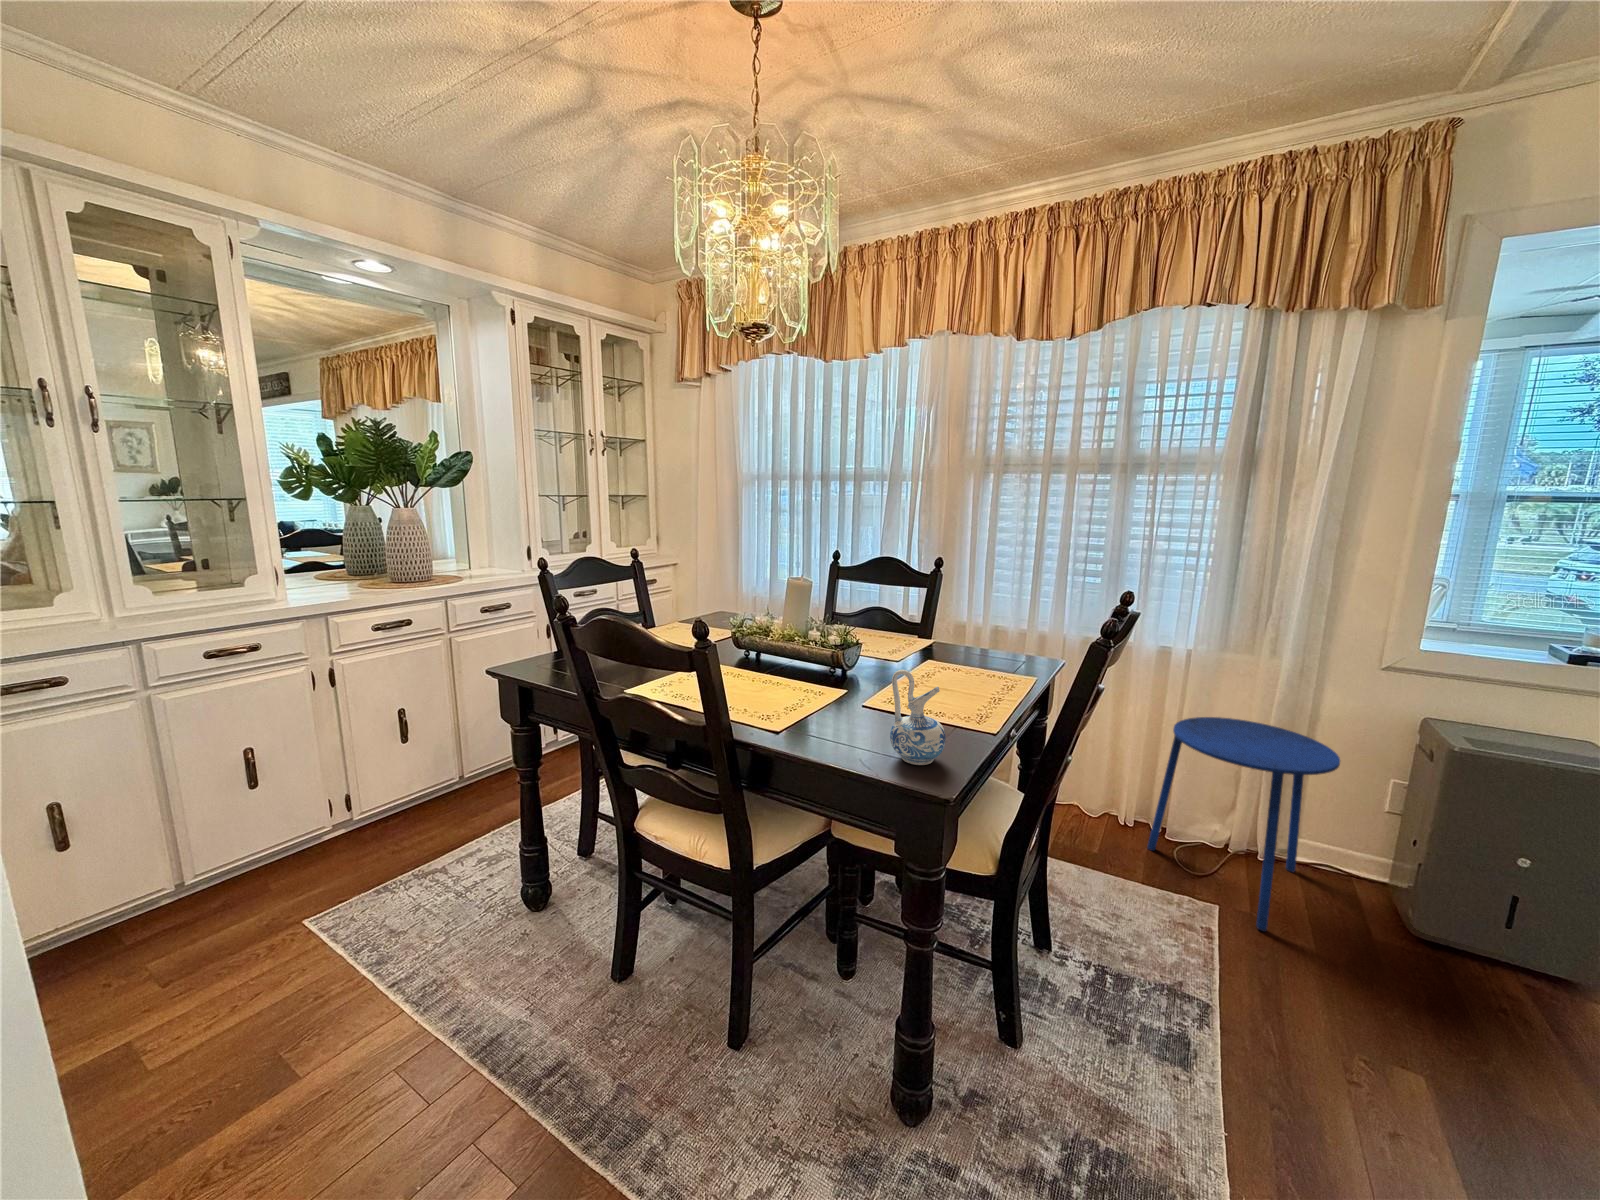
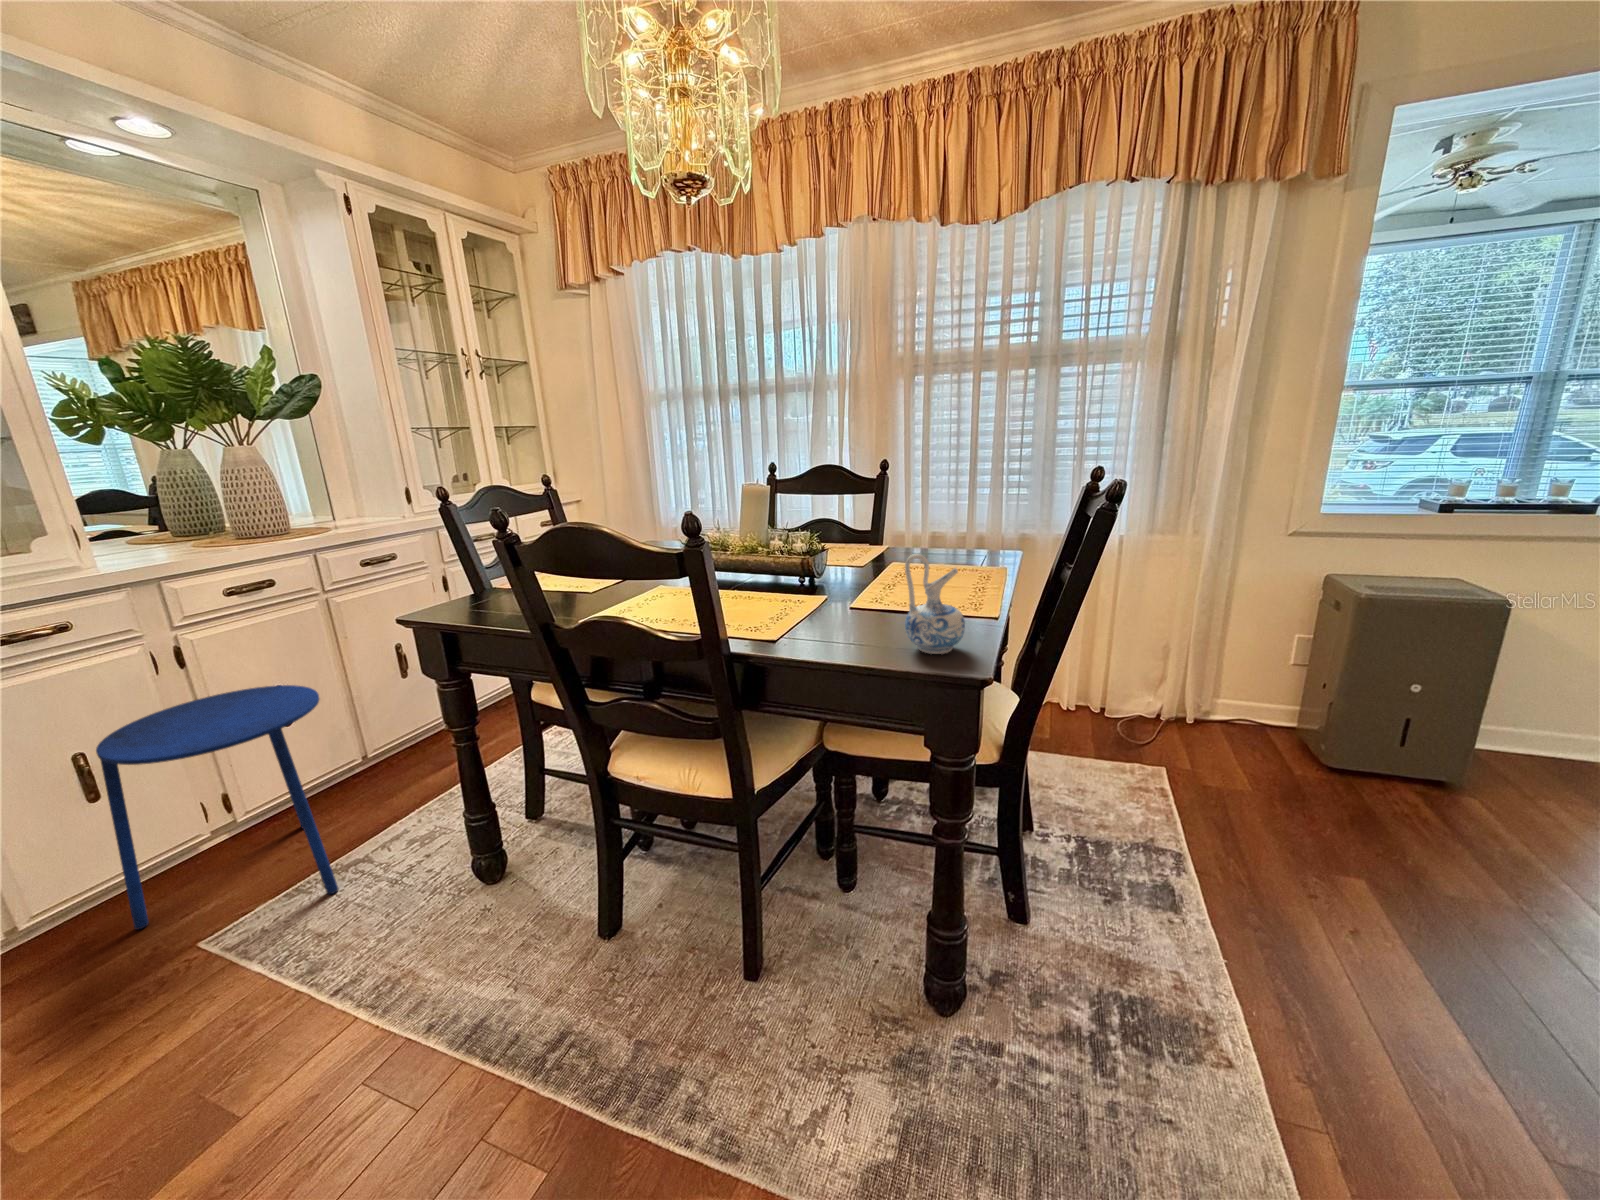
side table: present [1147,717,1340,931] -> present [96,685,338,930]

